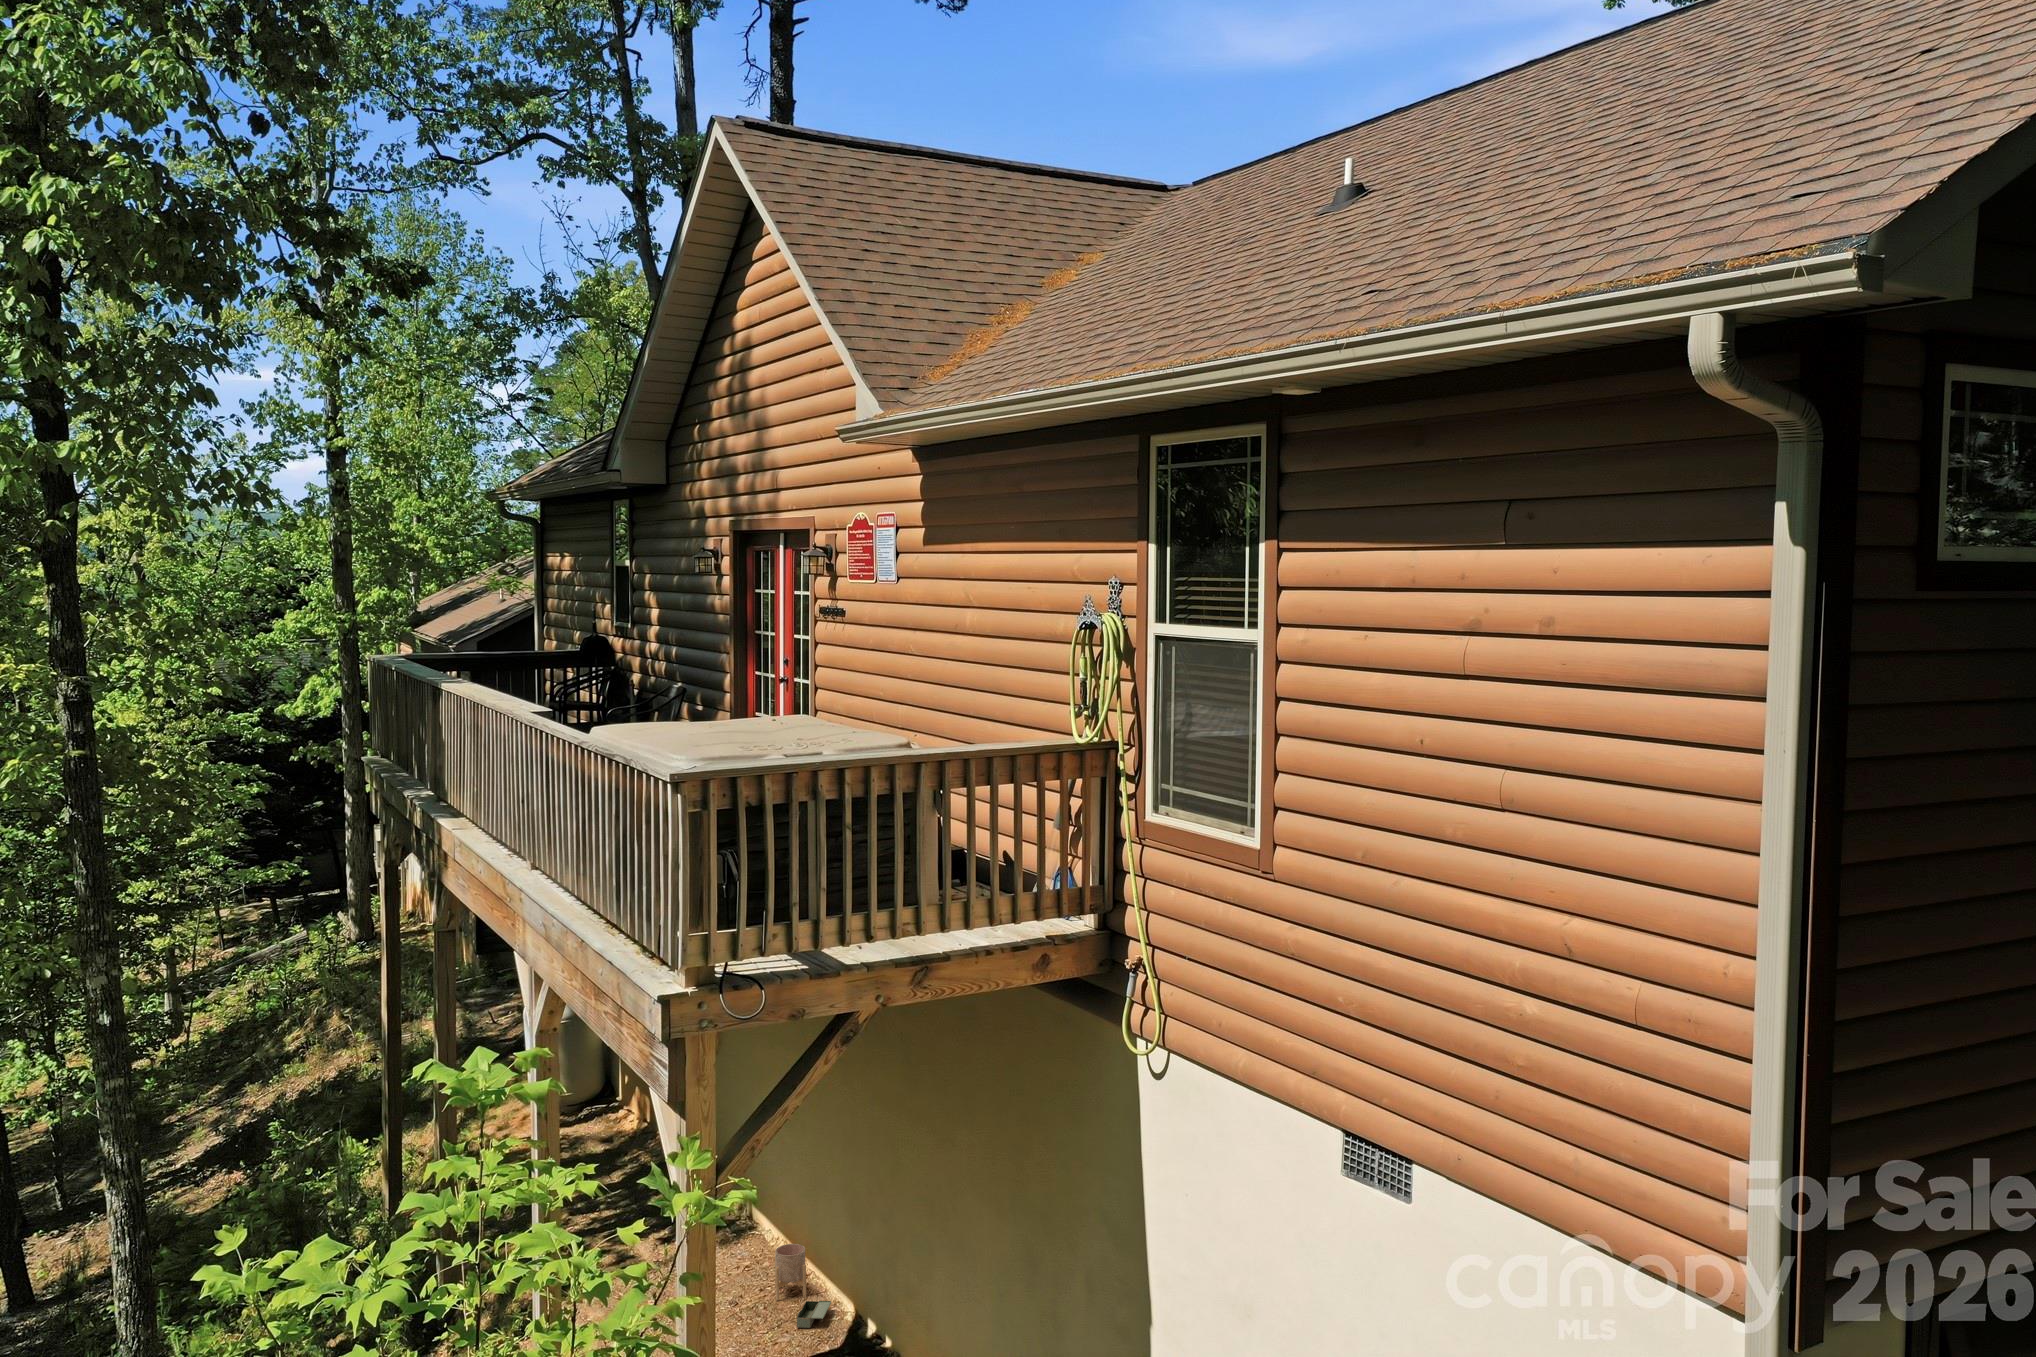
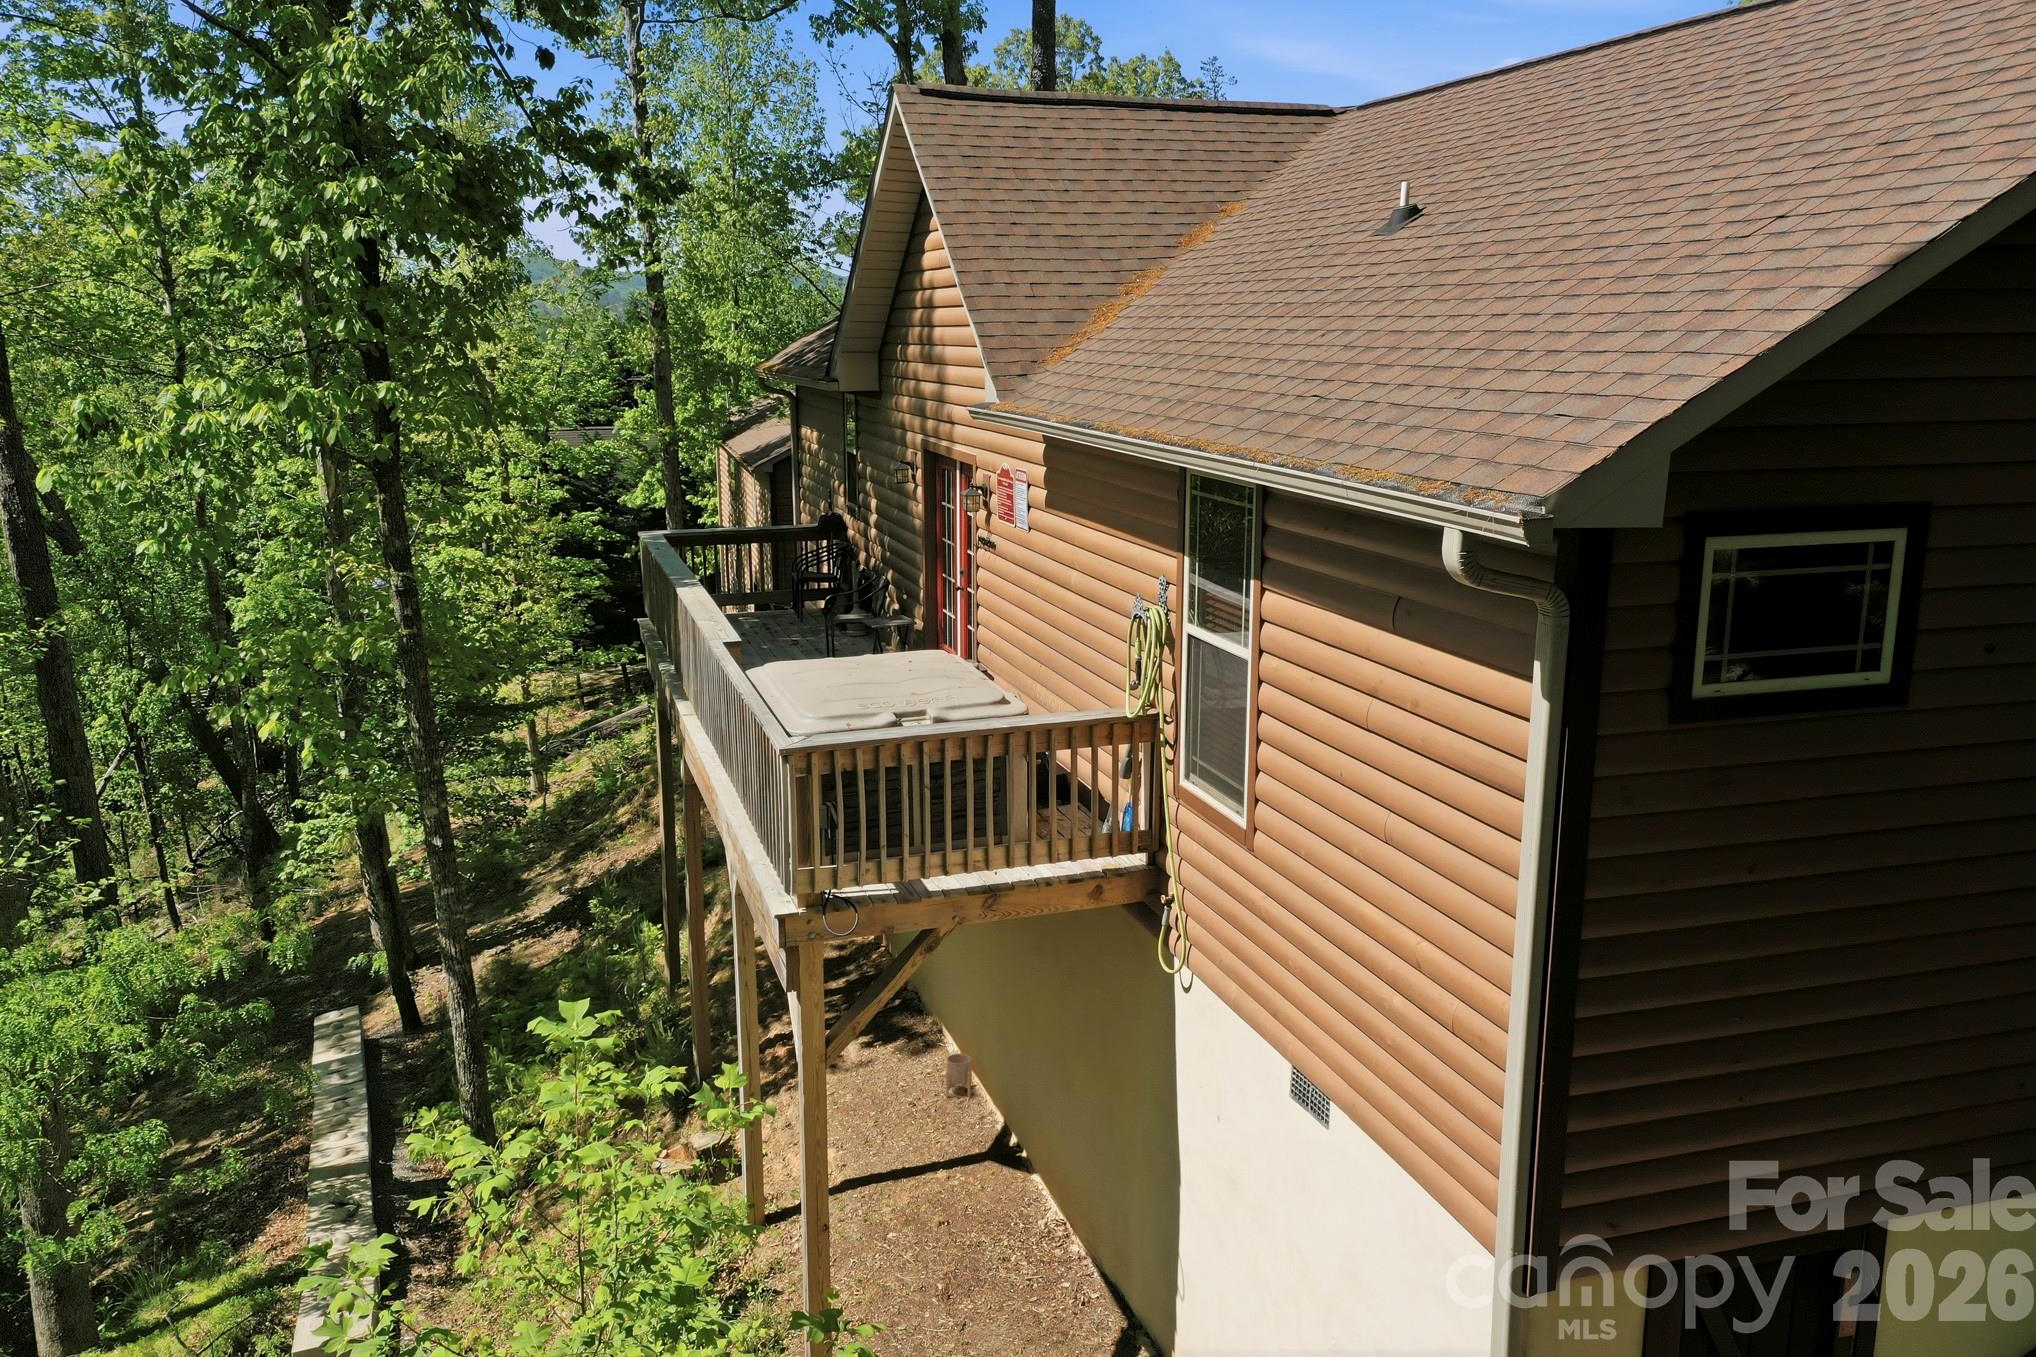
toolbox: present [797,1301,831,1328] -> none [957,1101,988,1123]

